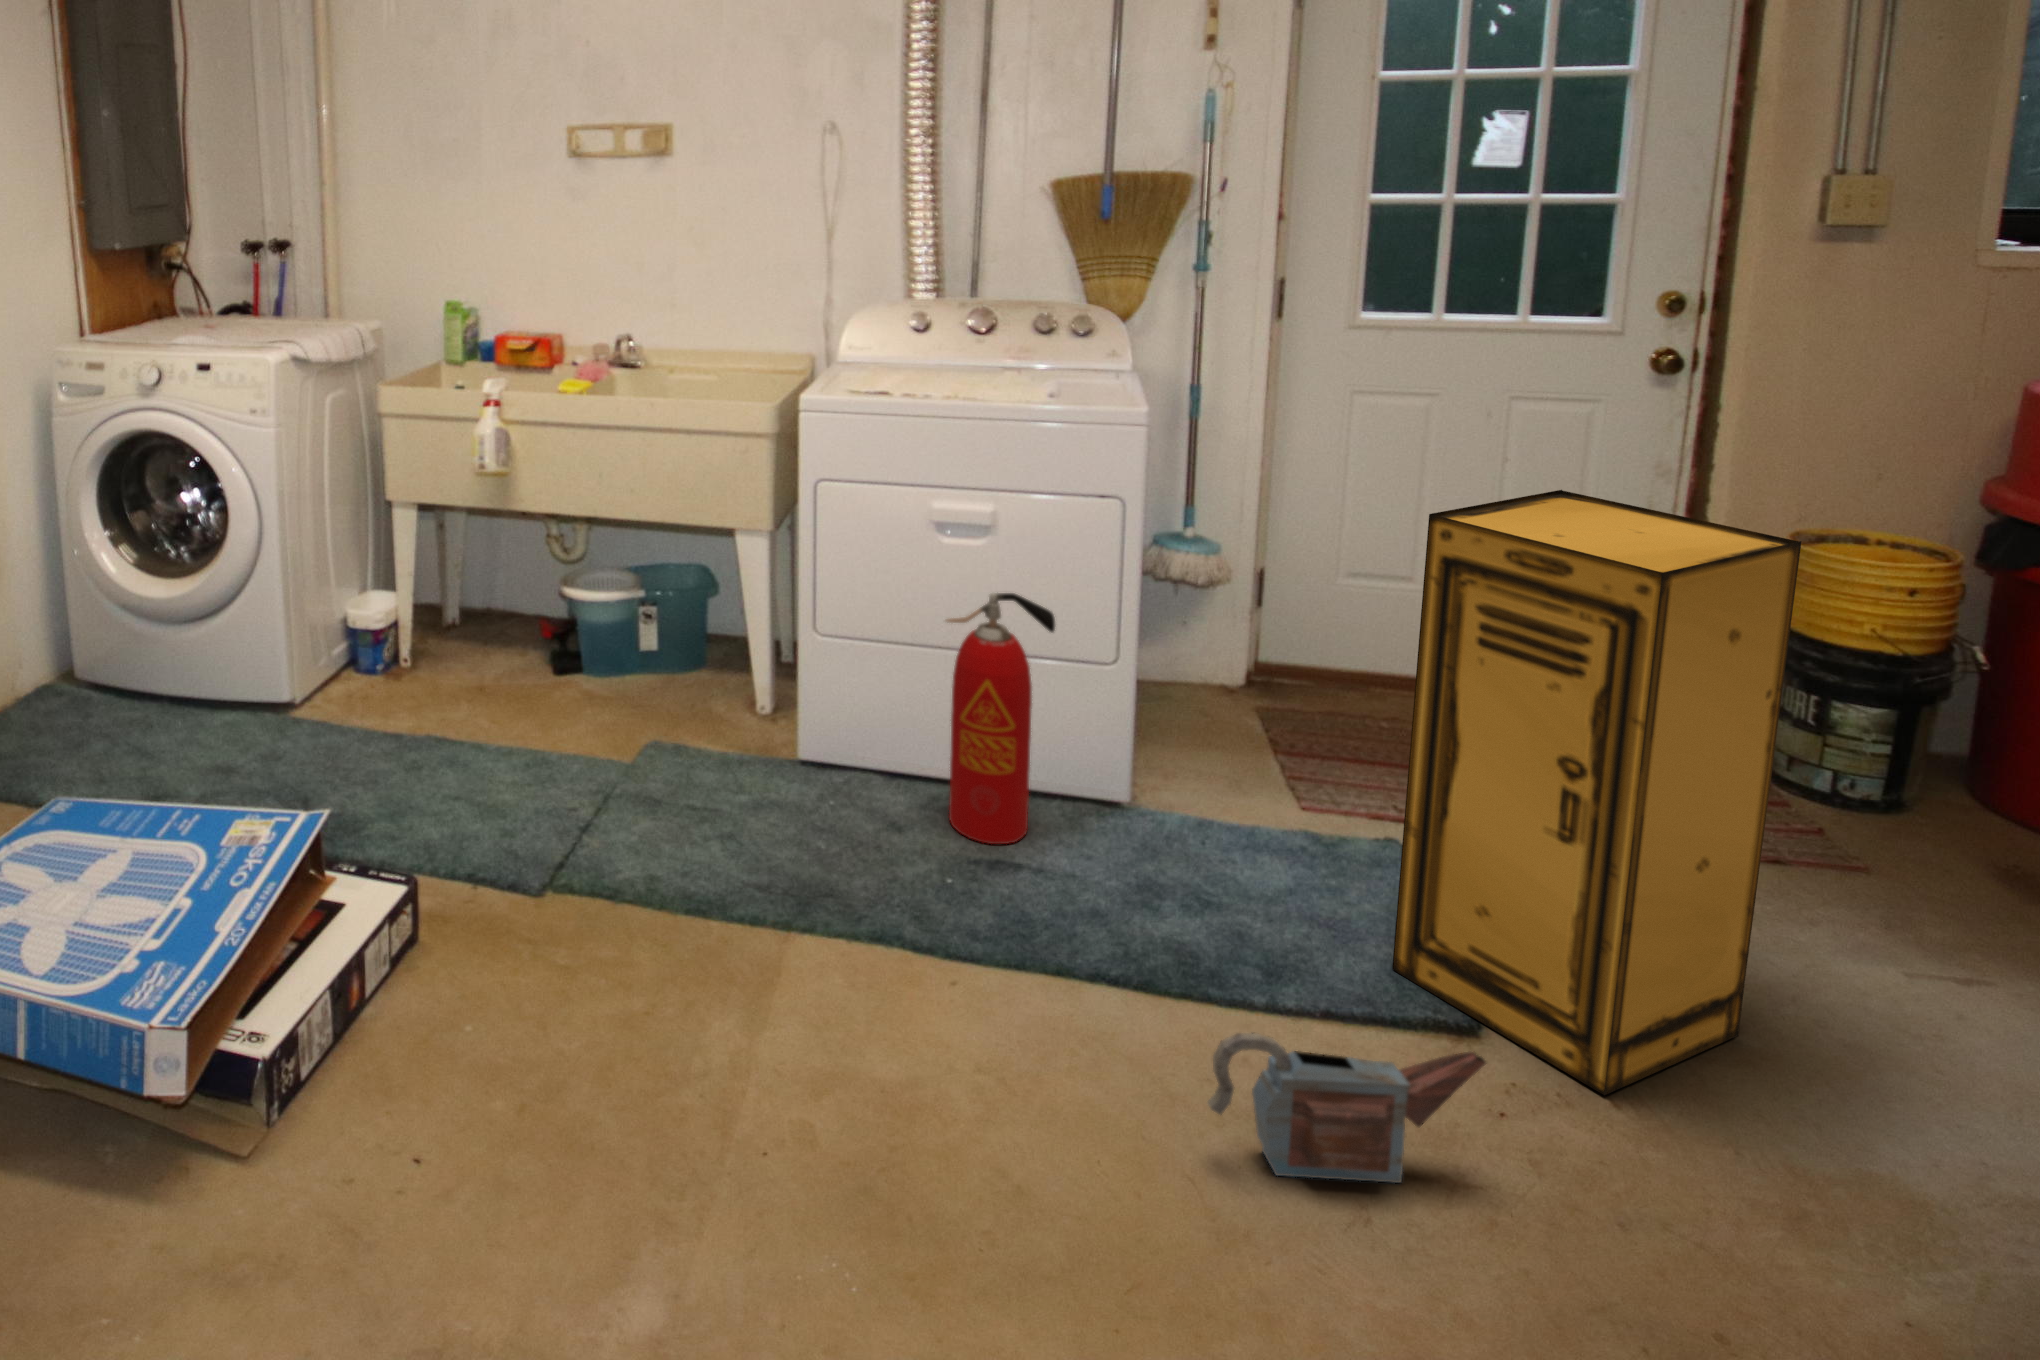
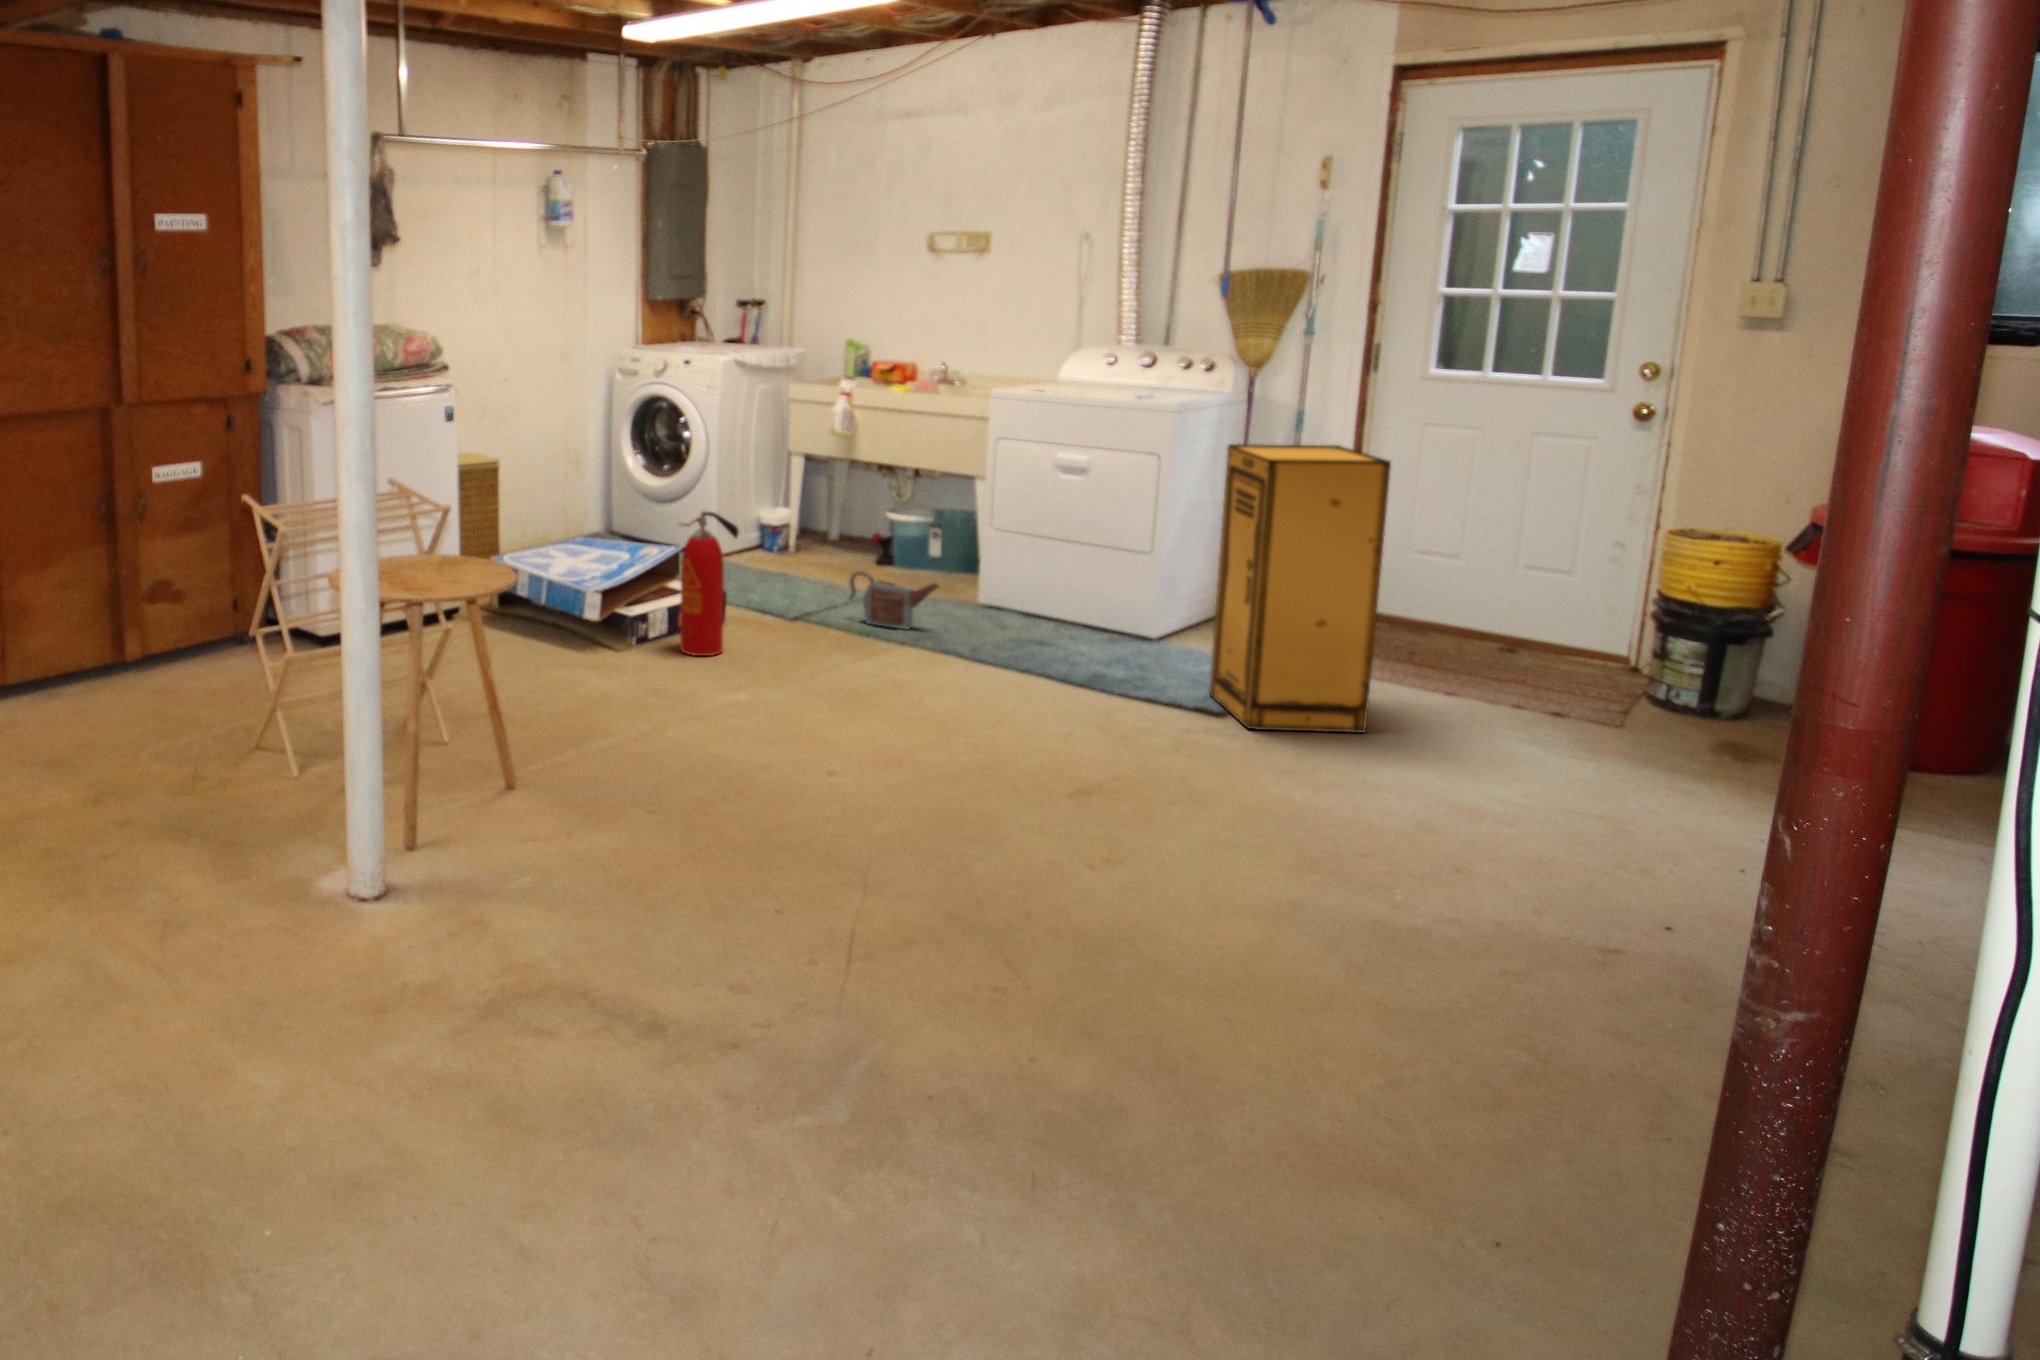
fire extinguisher: present [946,593,1055,844] -> present [680,511,738,656]
watering can: present [1208,1033,1486,1183] -> present [849,571,938,630]

